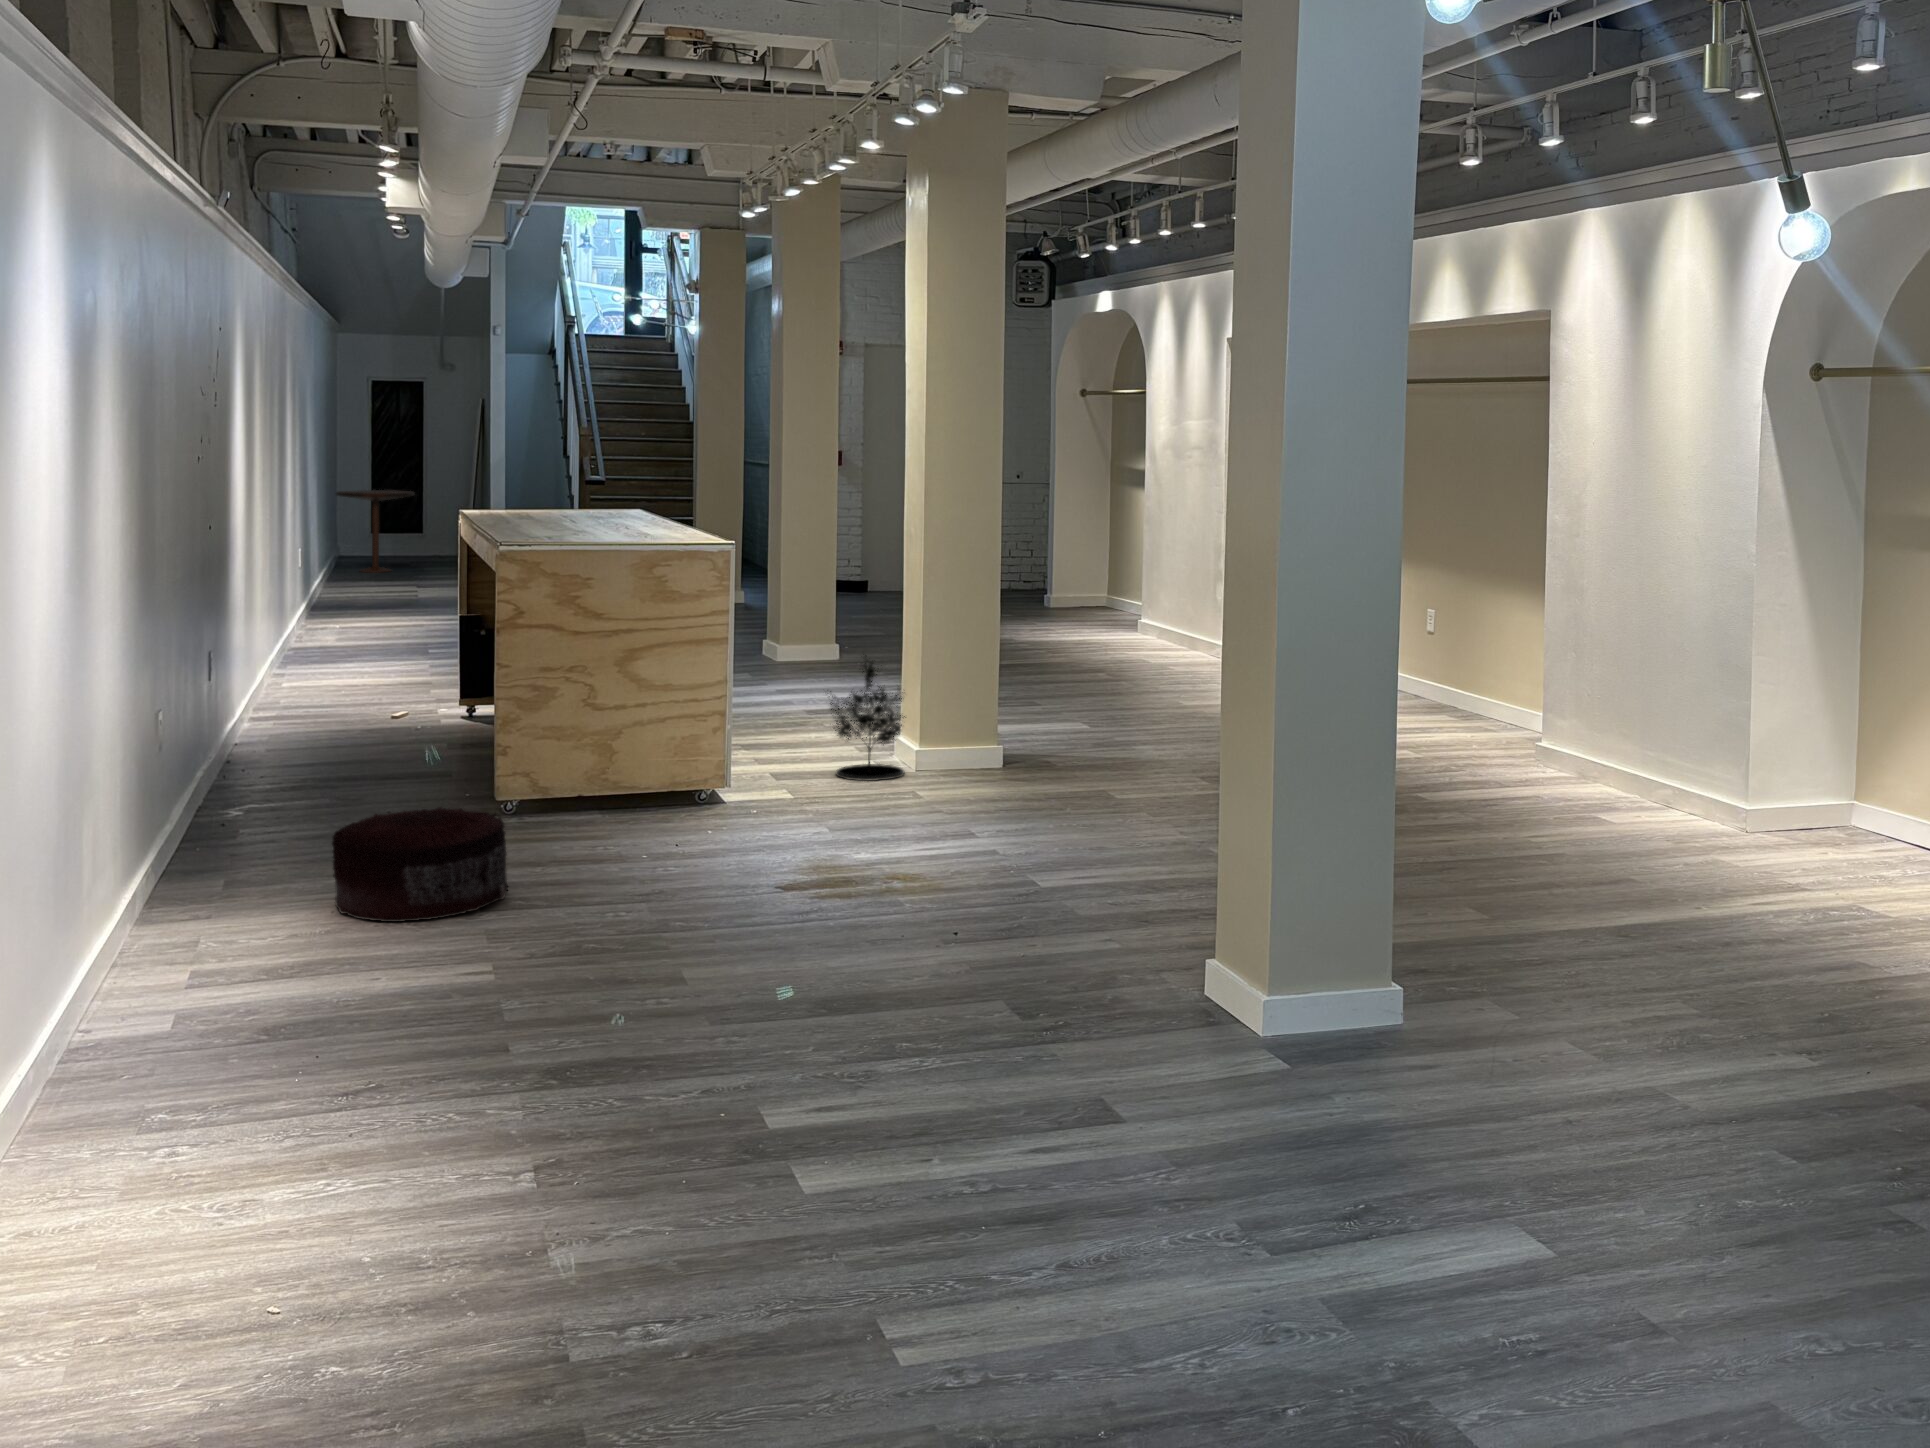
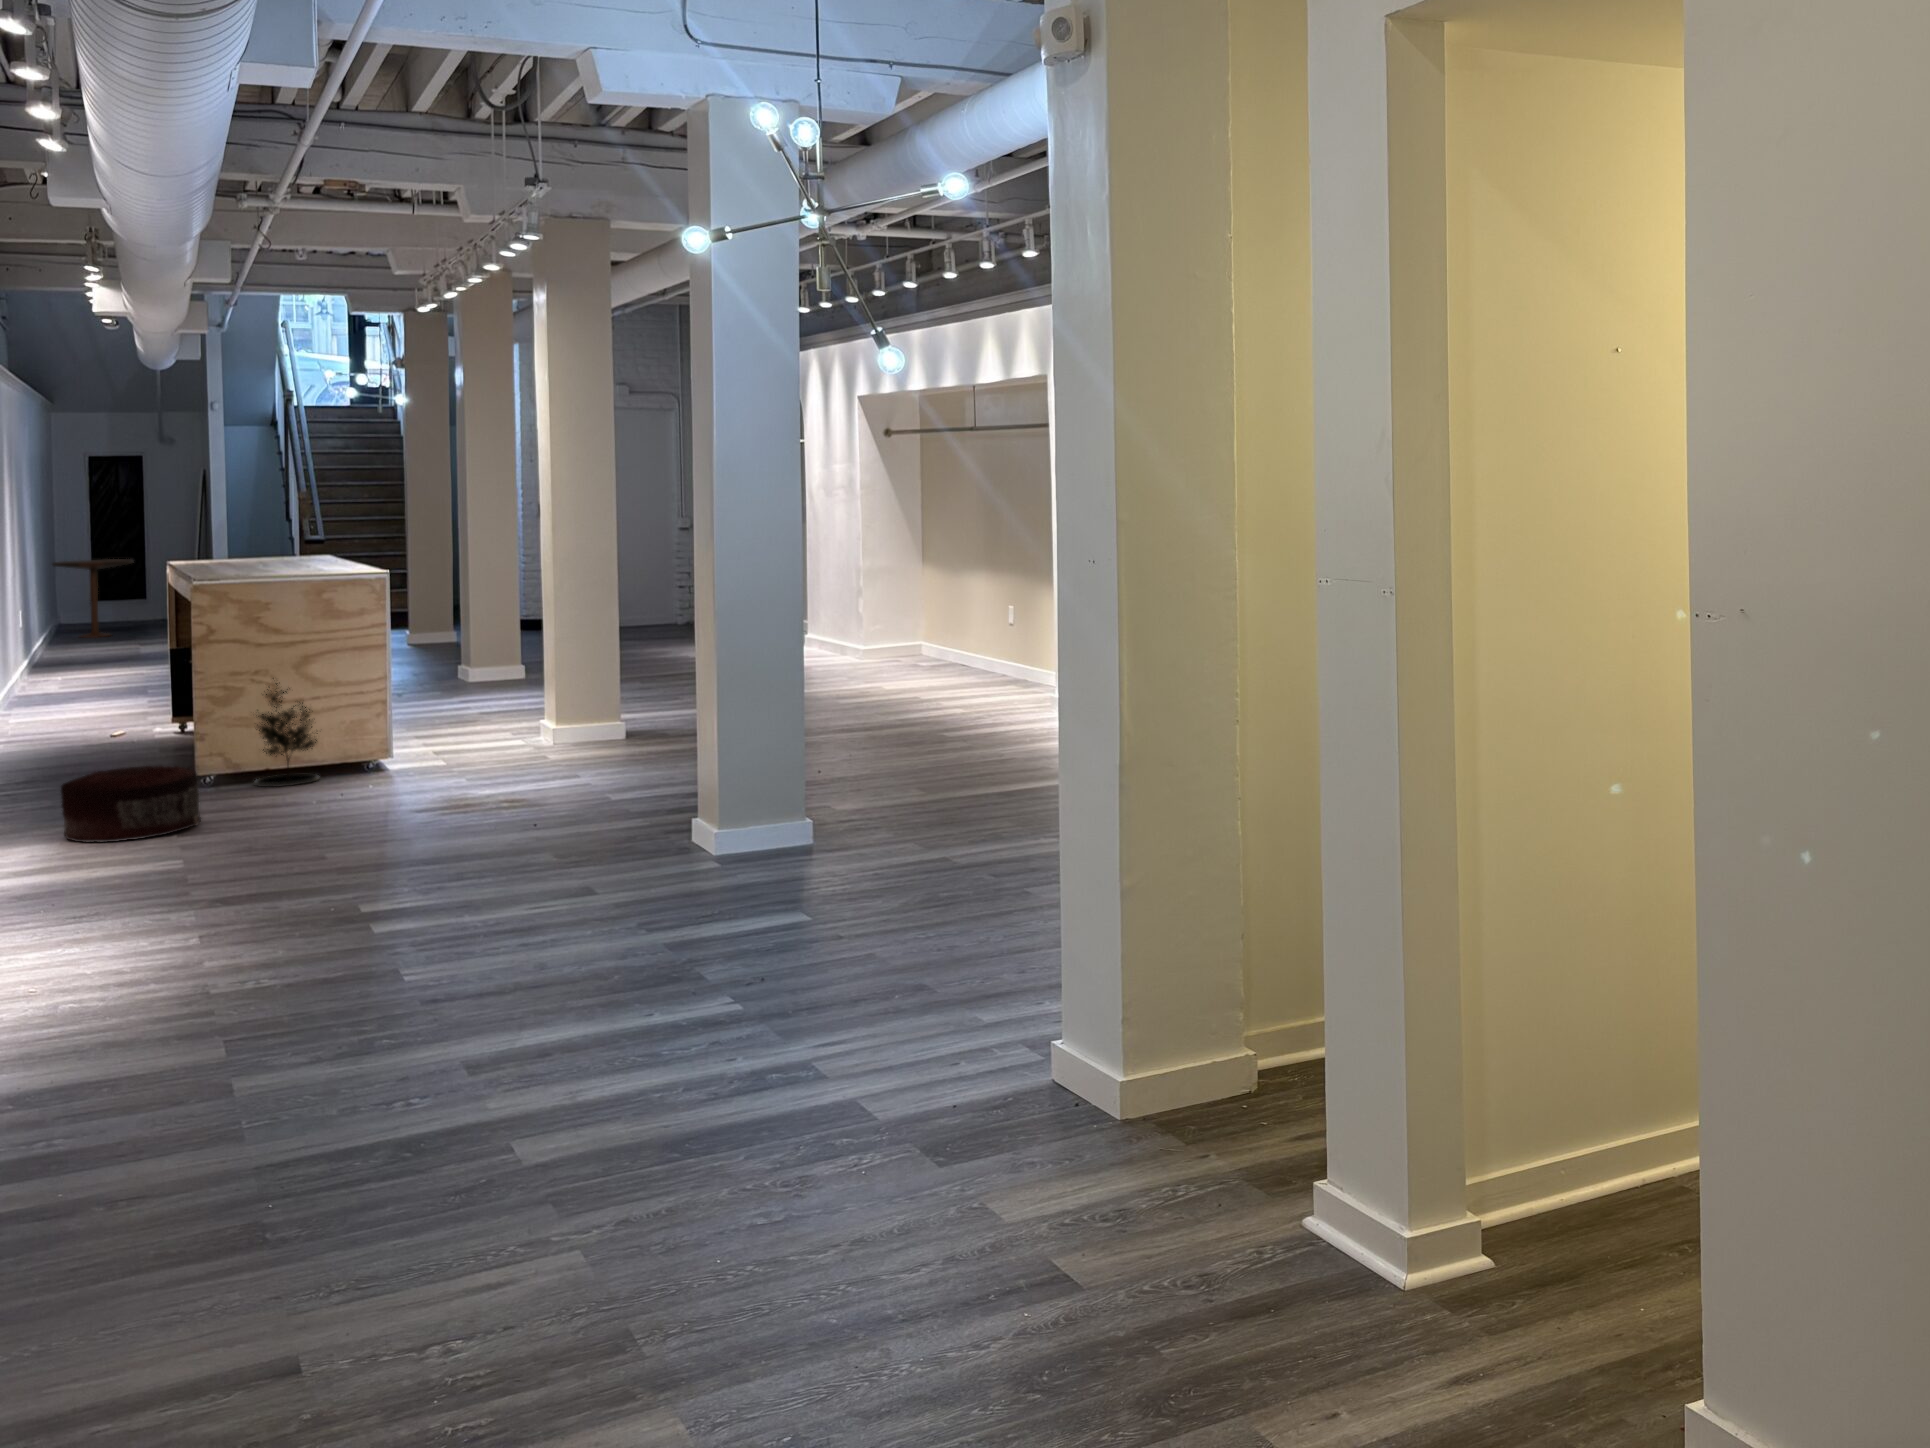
potted tree: present [829,655,906,781] -> present [254,678,319,787]

